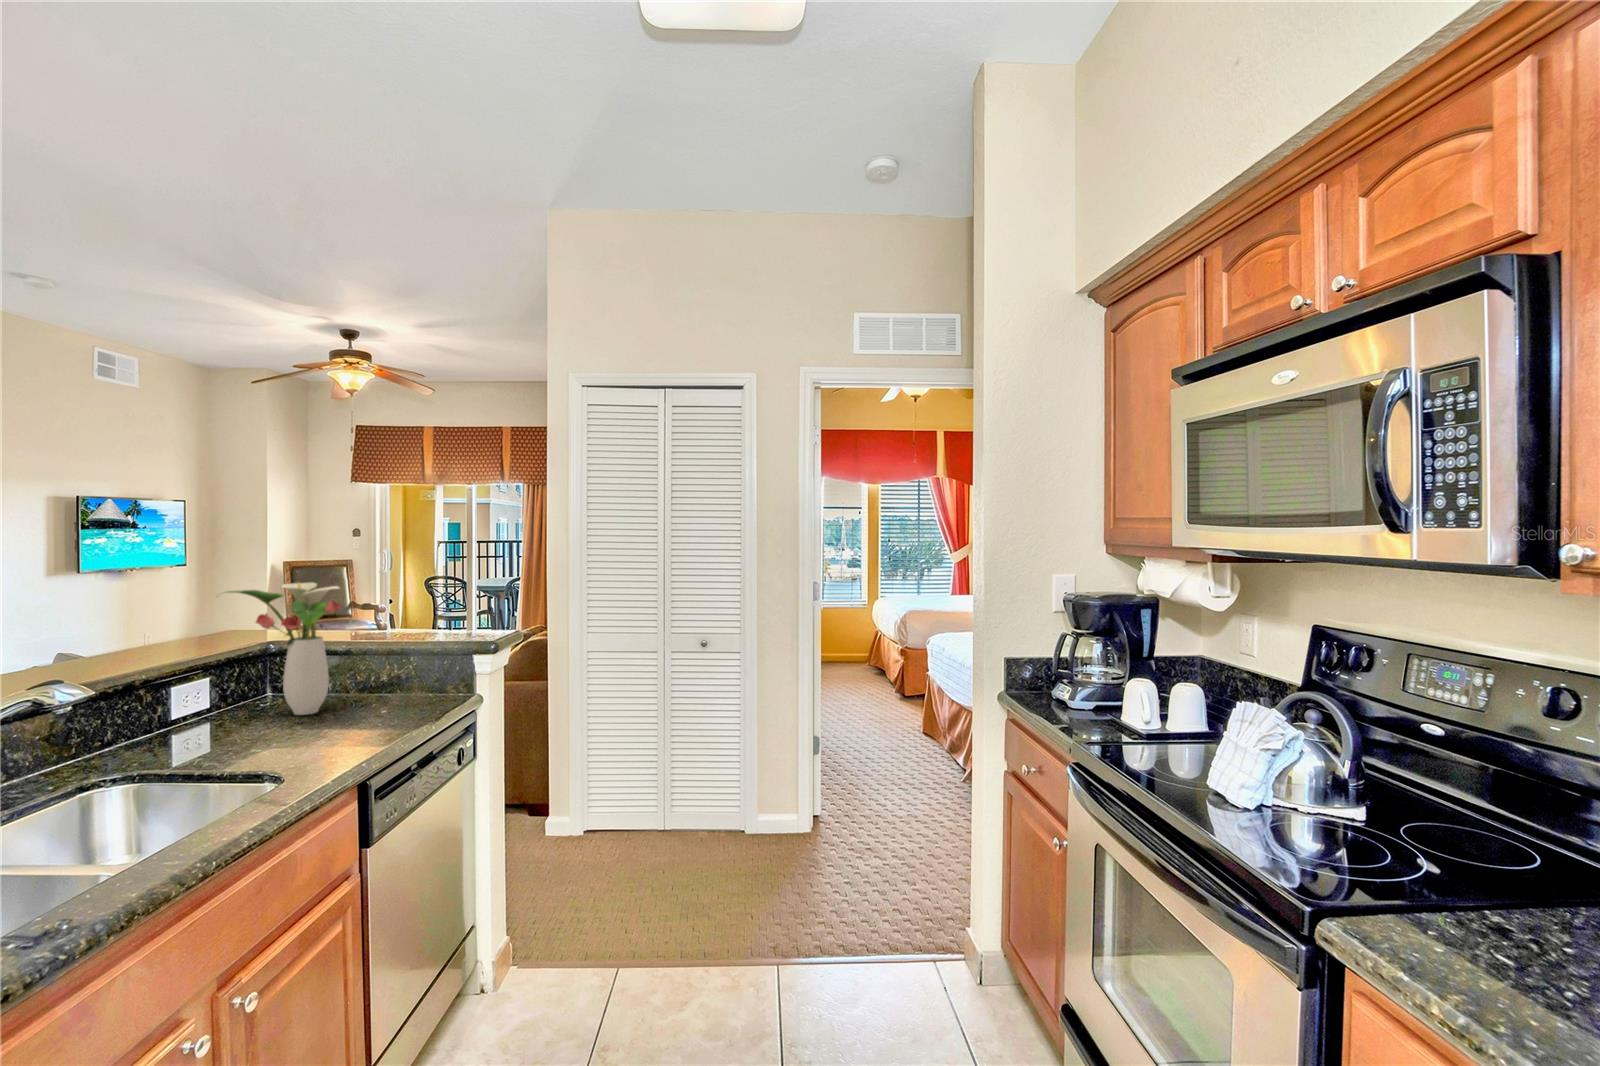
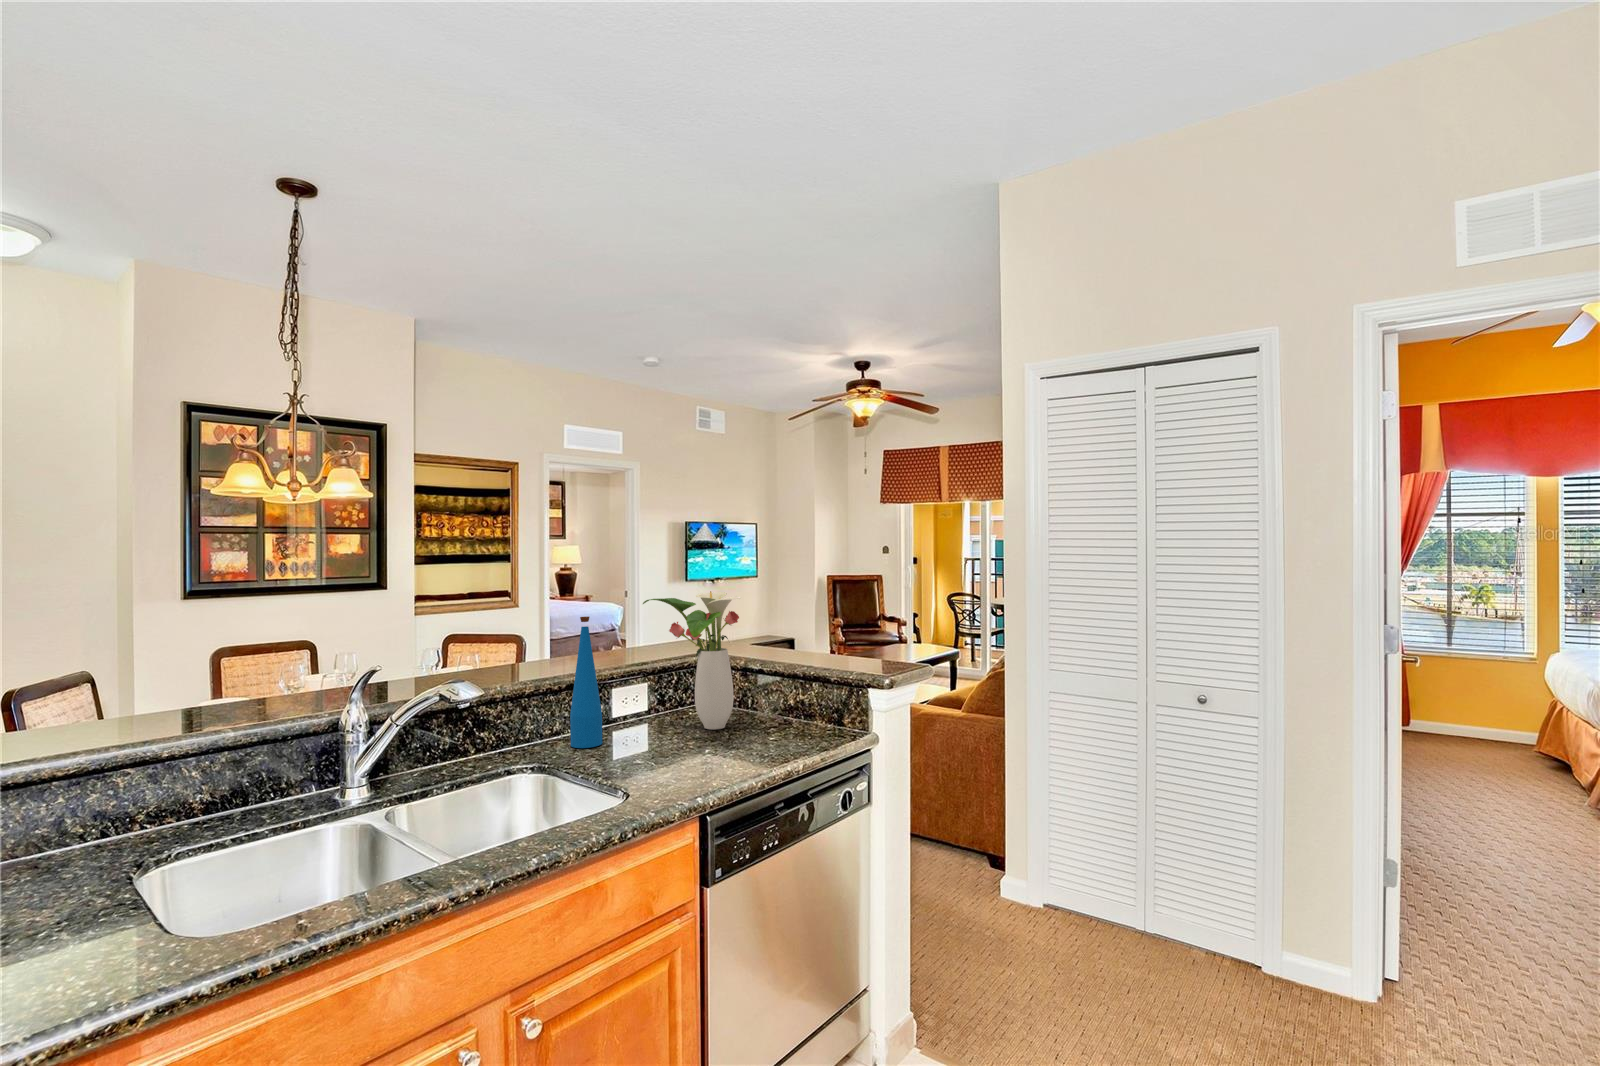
bottle: none [138,612,182,753] -> present [570,617,602,748]

